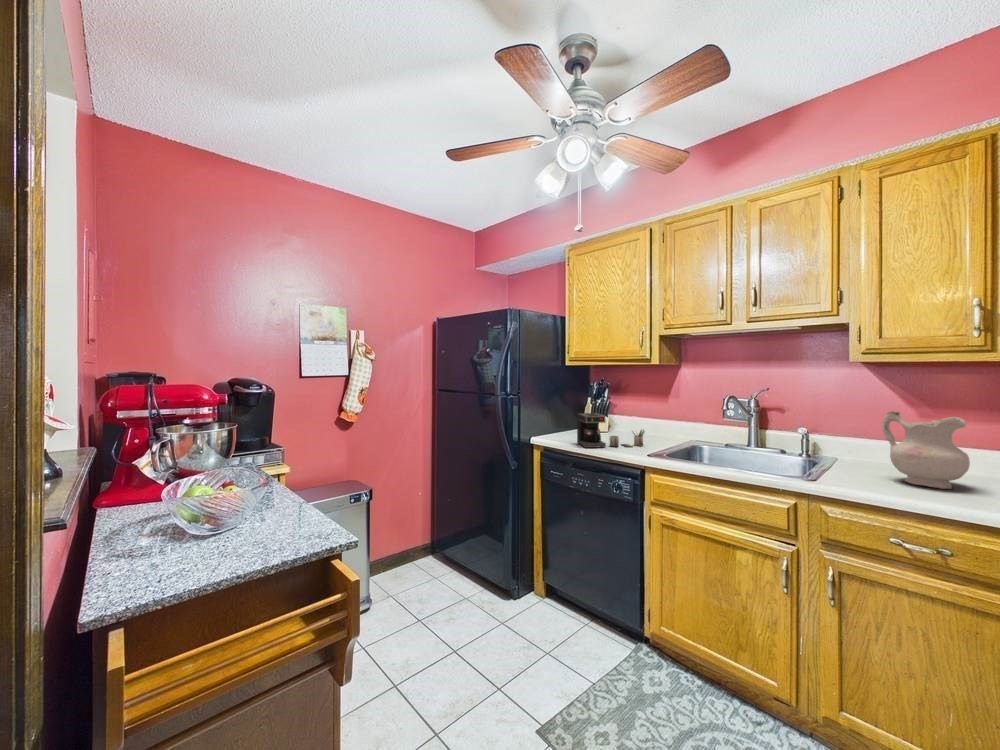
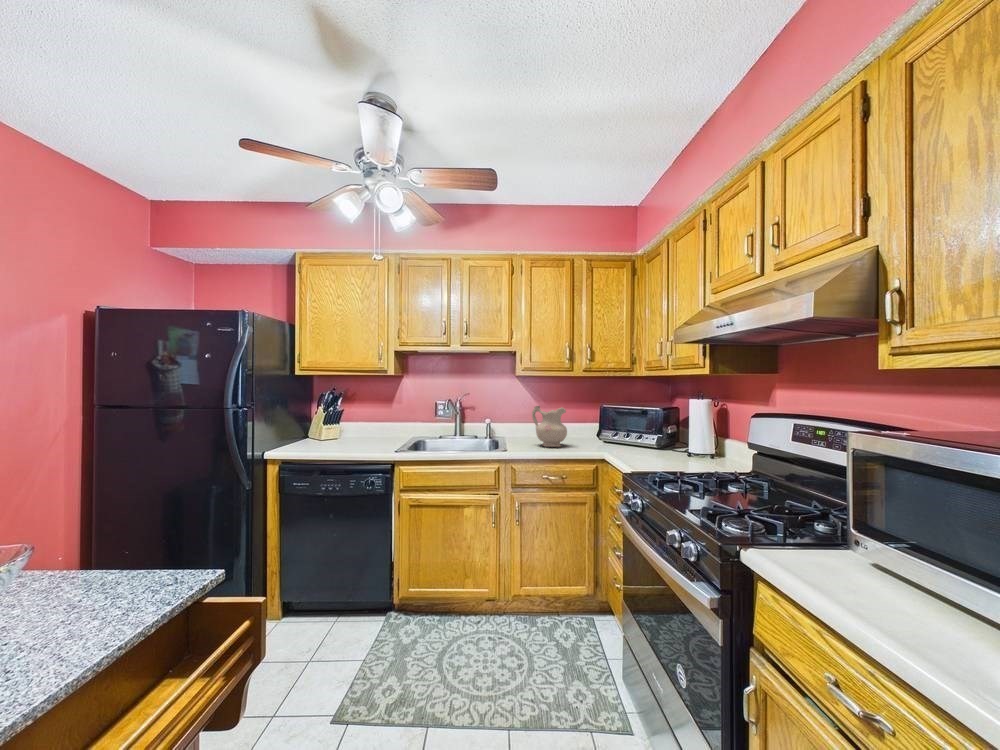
coffee maker: present [577,413,645,448] -> none [317,419,380,453]

